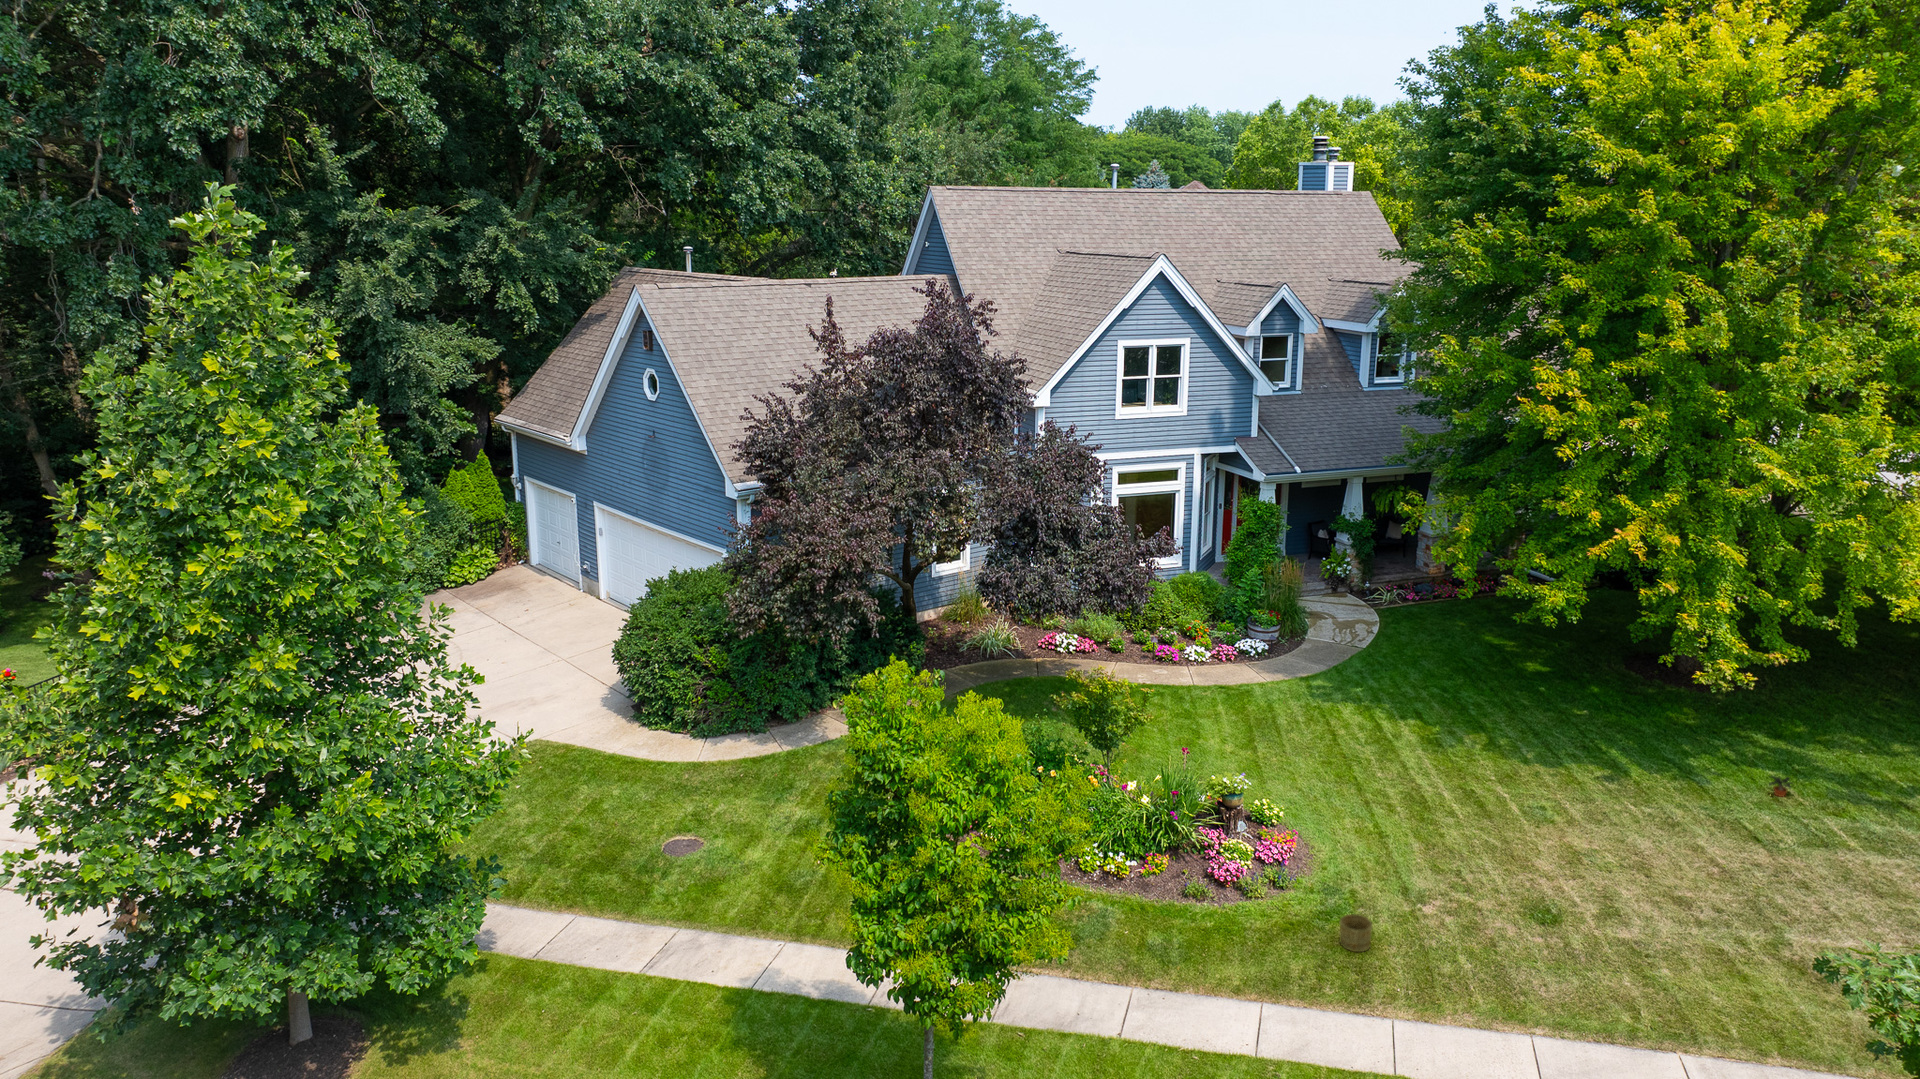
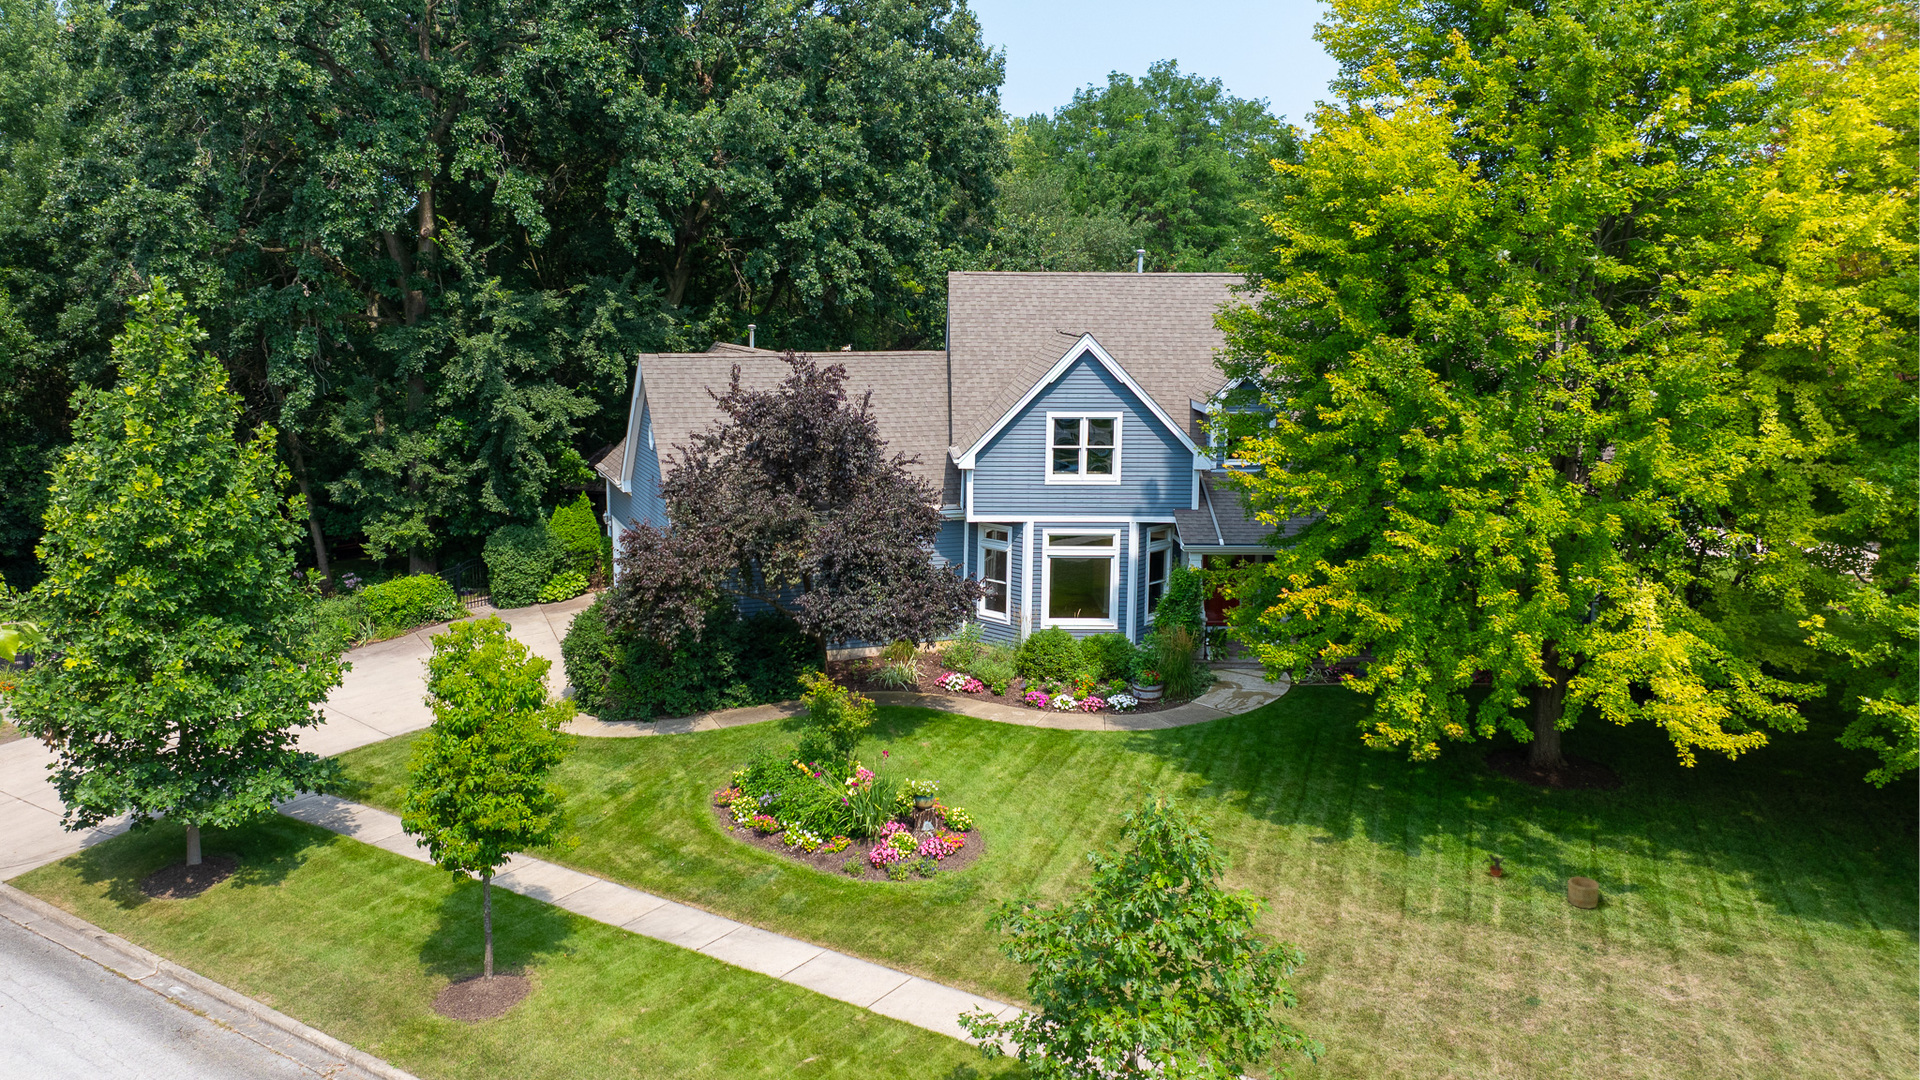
wooden bucket: present [1340,914,1373,952] -> present [1568,877,1599,909]

